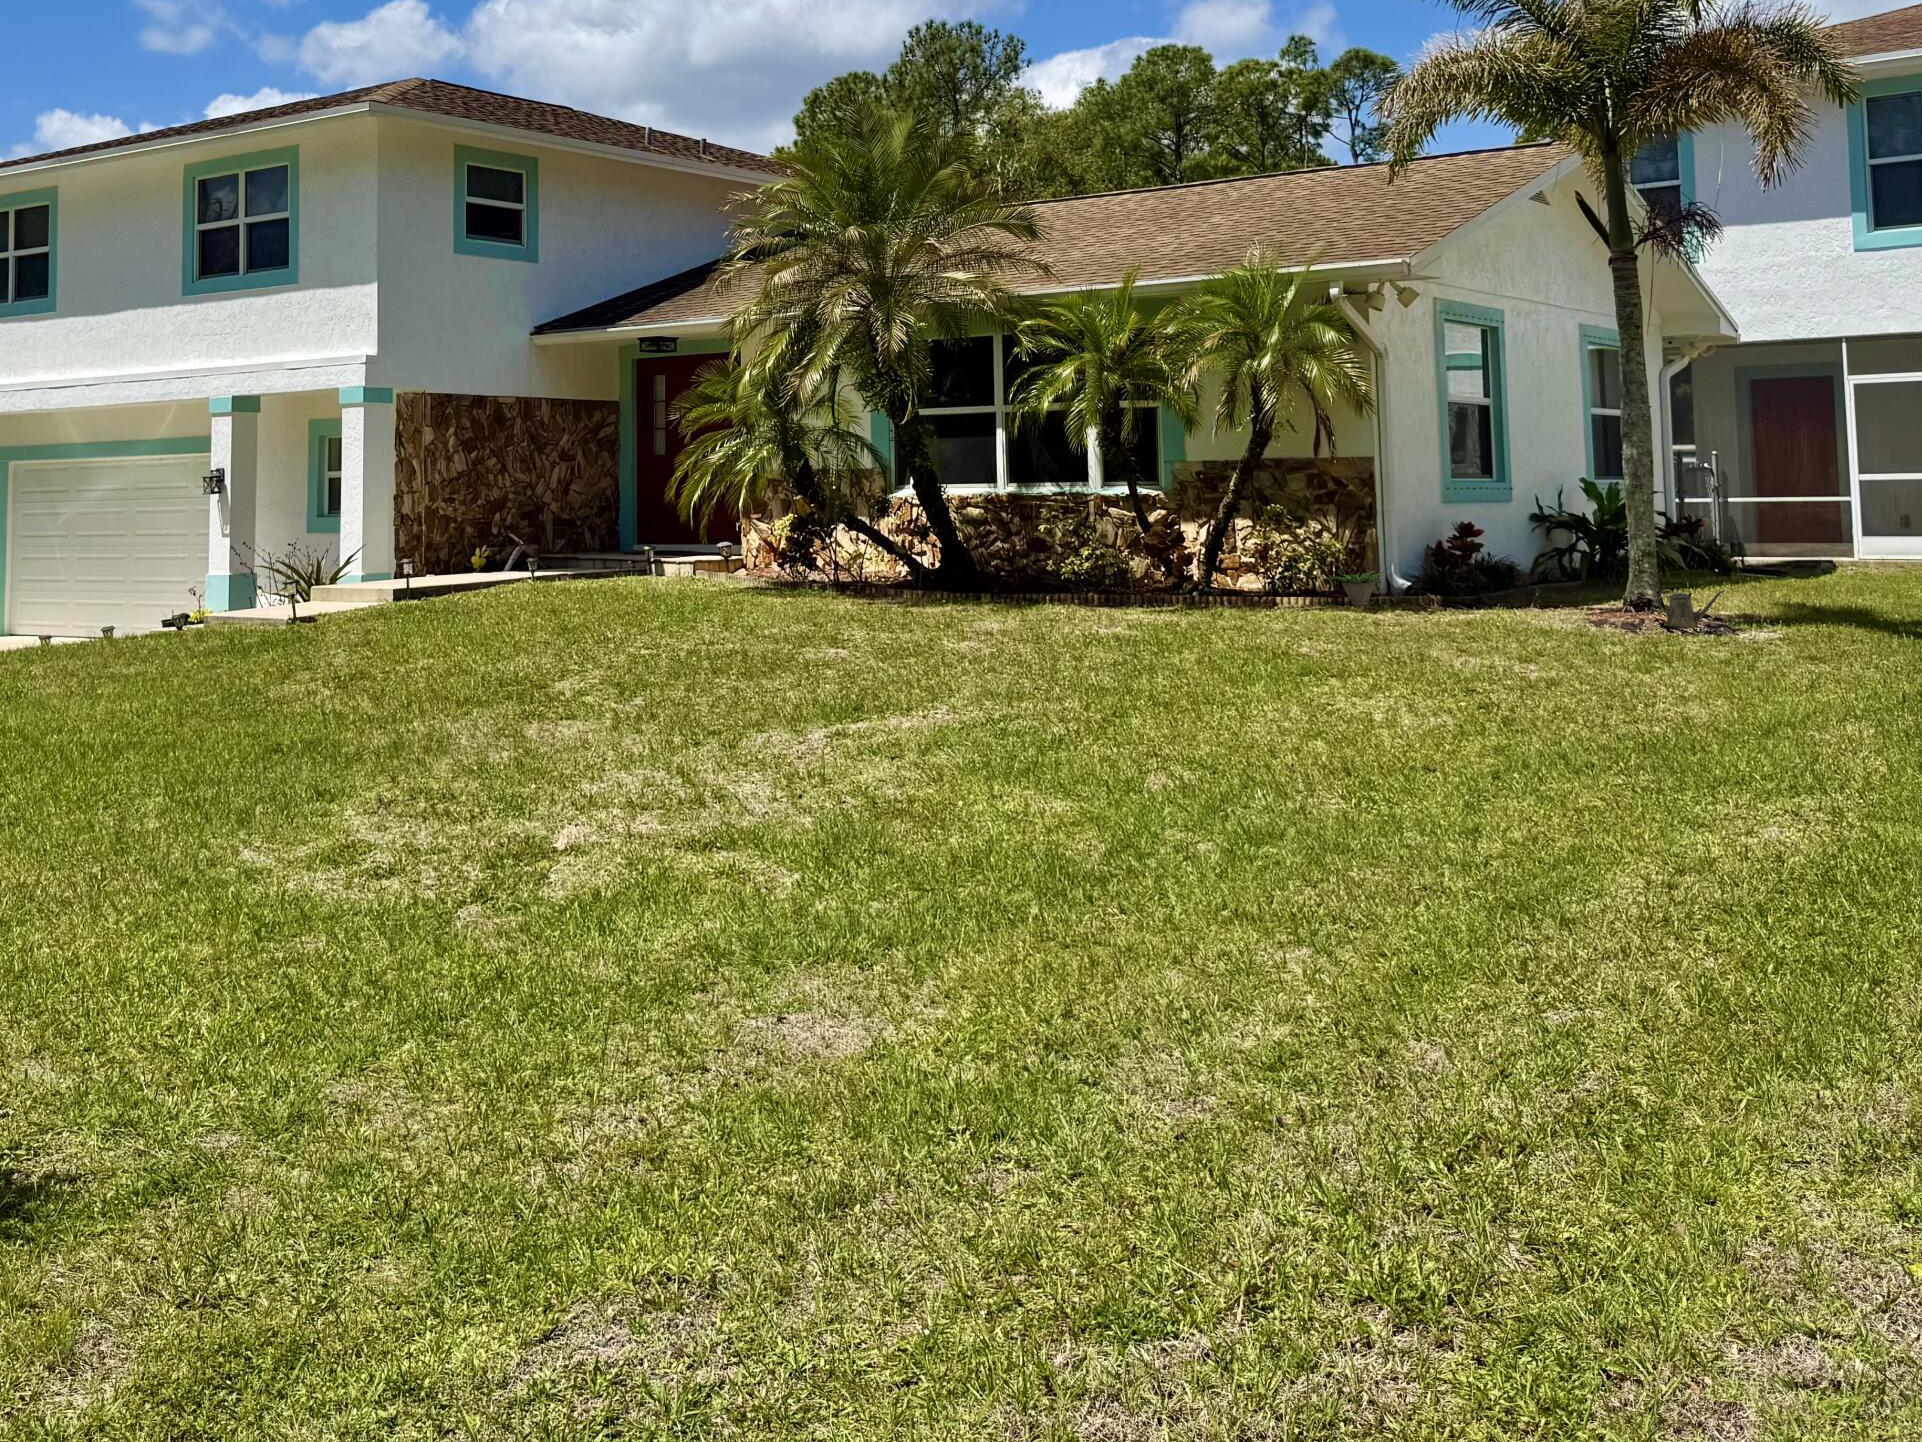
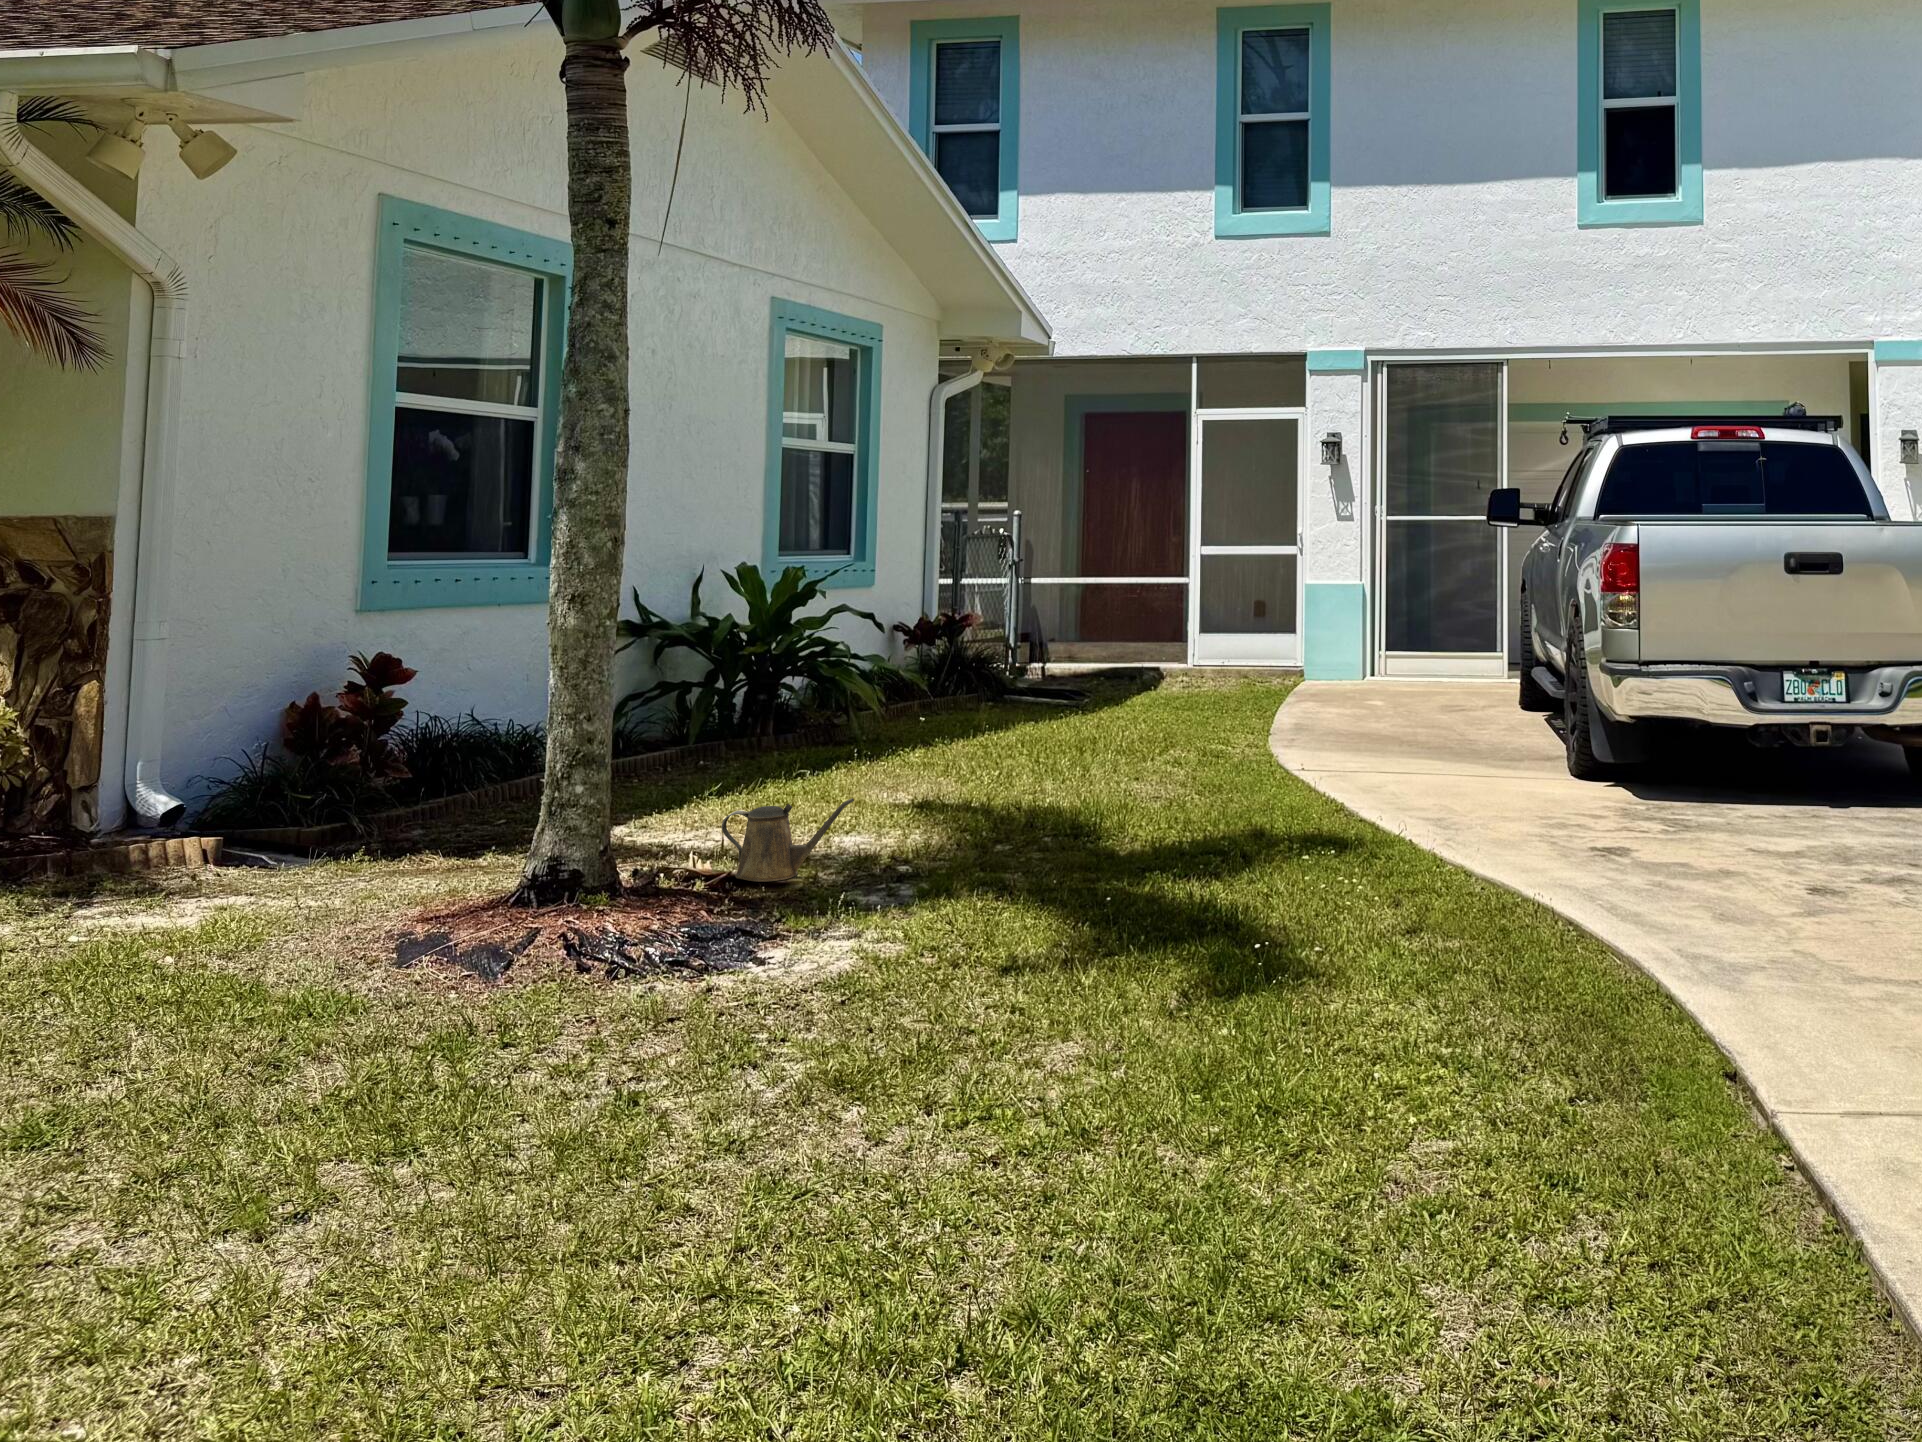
decorative plant: present [1330,571,1385,605] -> none [62,753,219,833]

